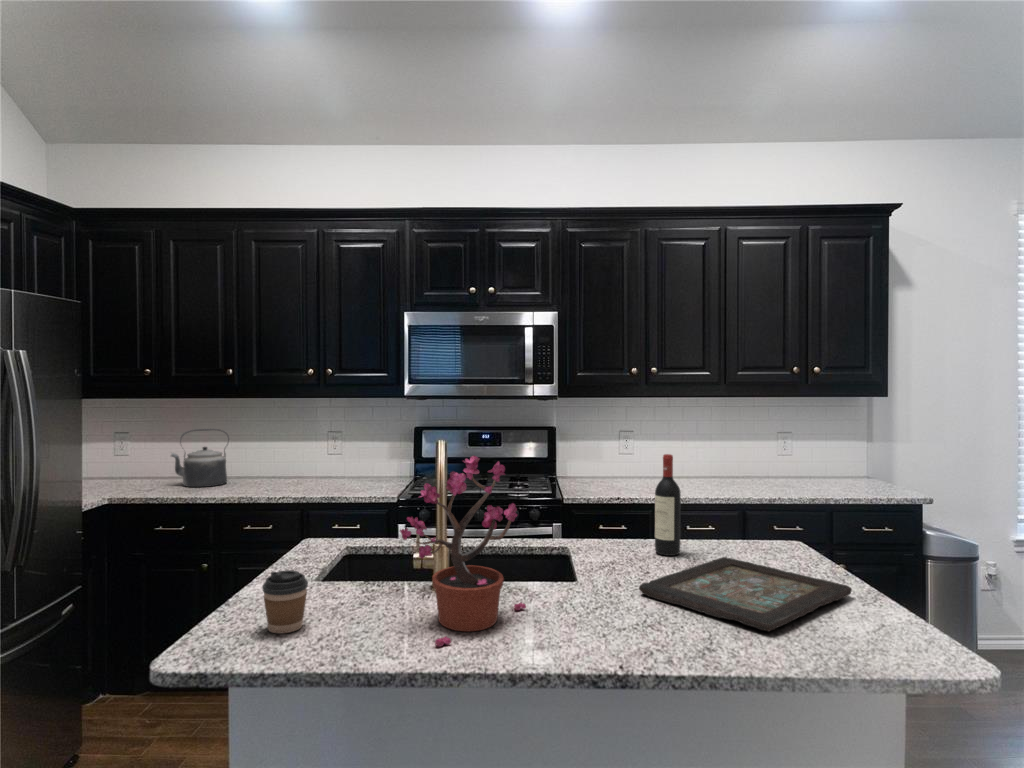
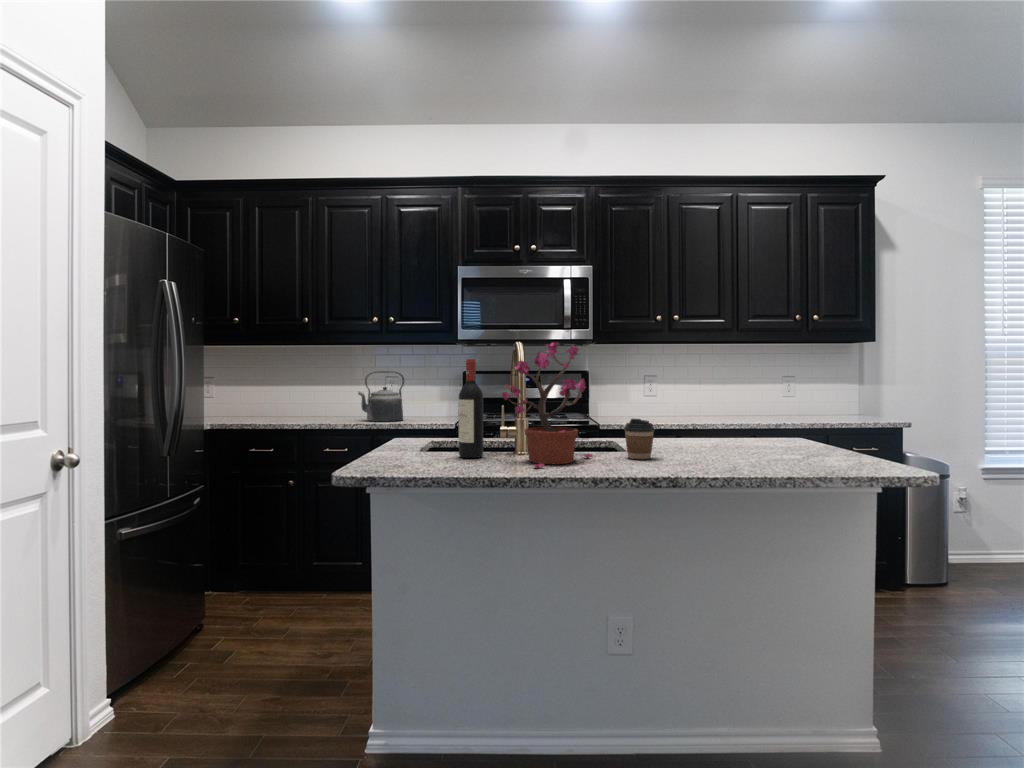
kettle: present [171,429,229,487] -> present [358,371,404,422]
wine bottle: present [655,454,681,556] -> present [459,359,483,458]
decorative tray: present [639,557,852,631] -> none [677,437,842,463]
coffee cup: present [262,570,308,633] -> present [624,419,655,459]

